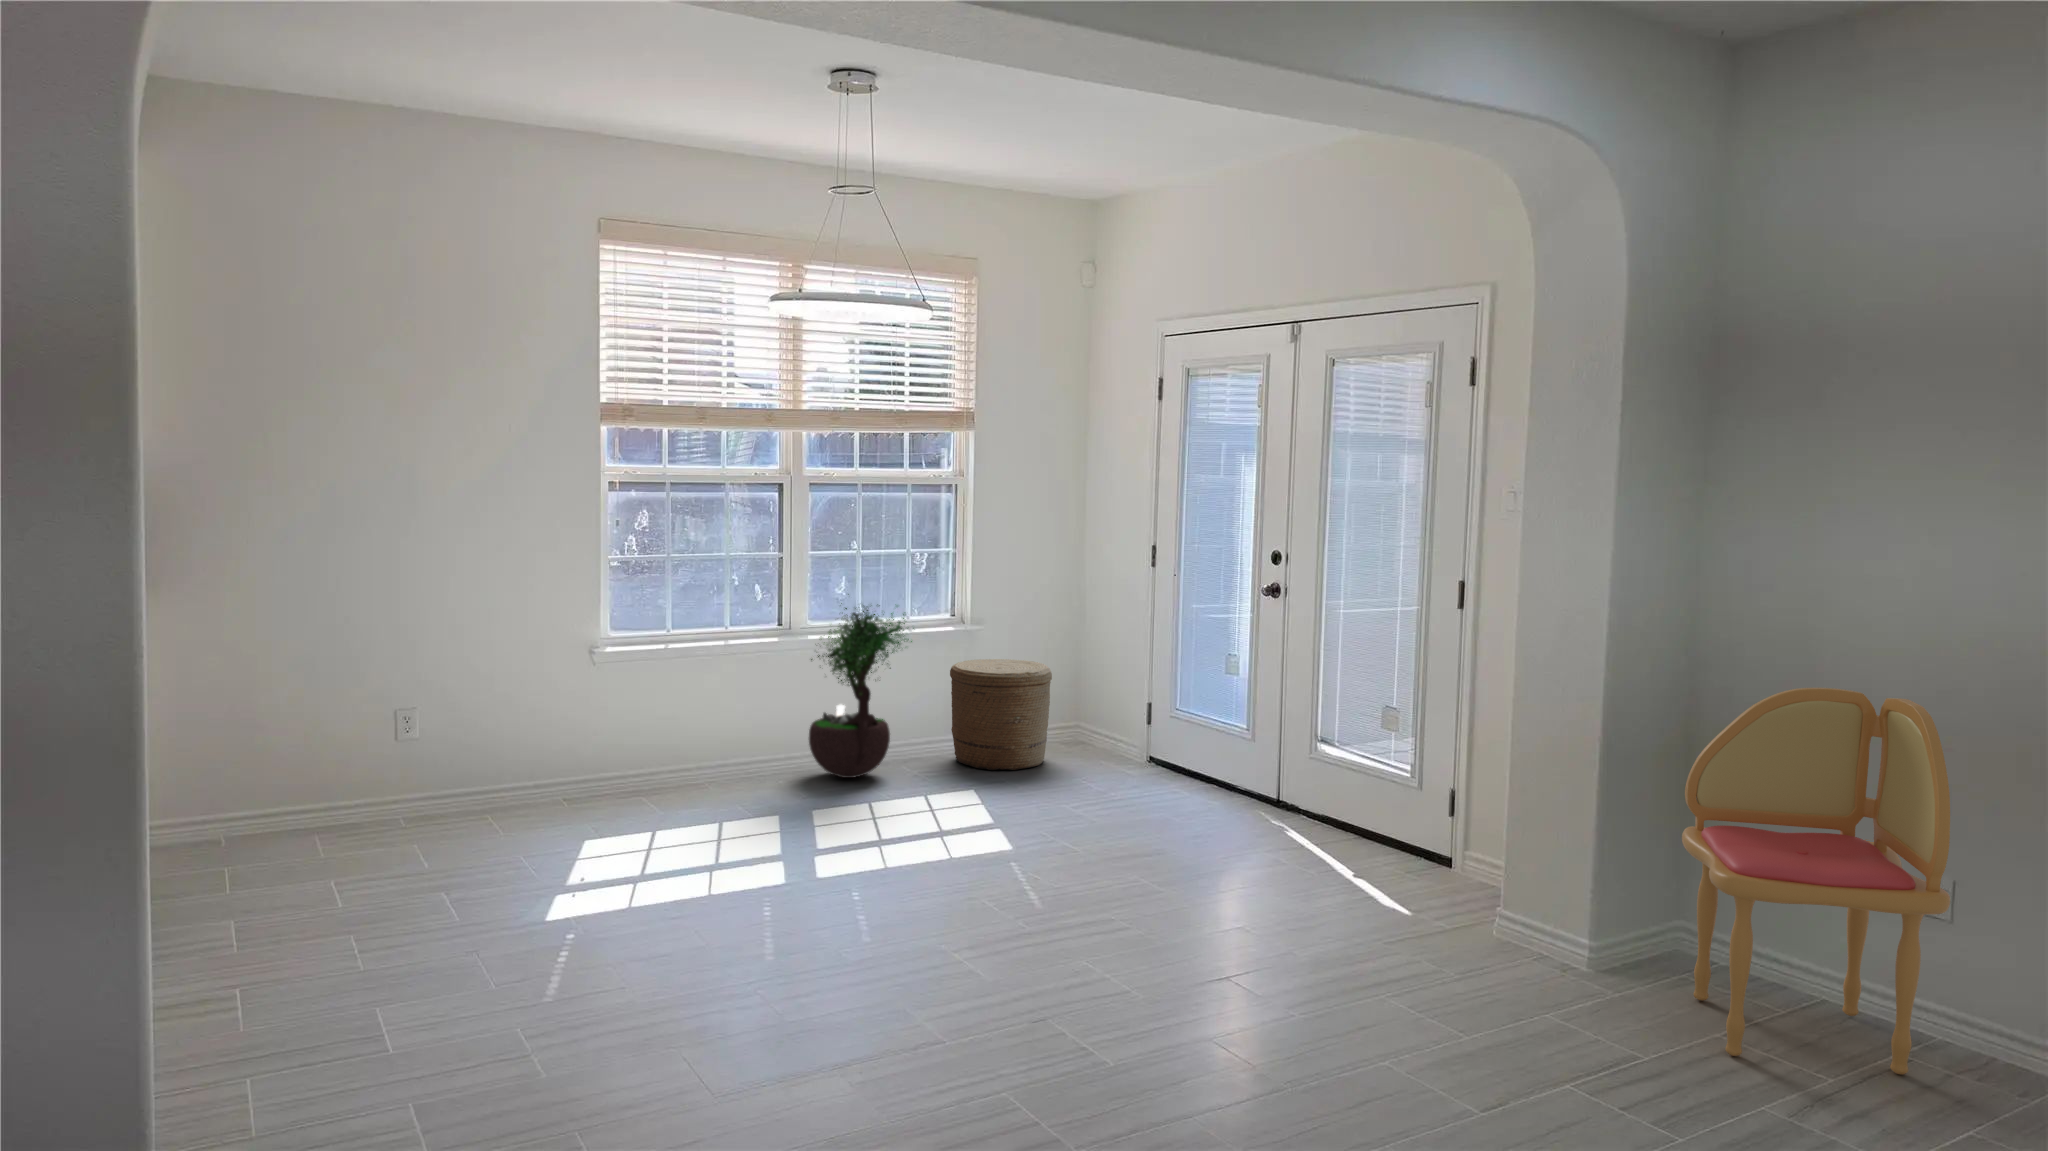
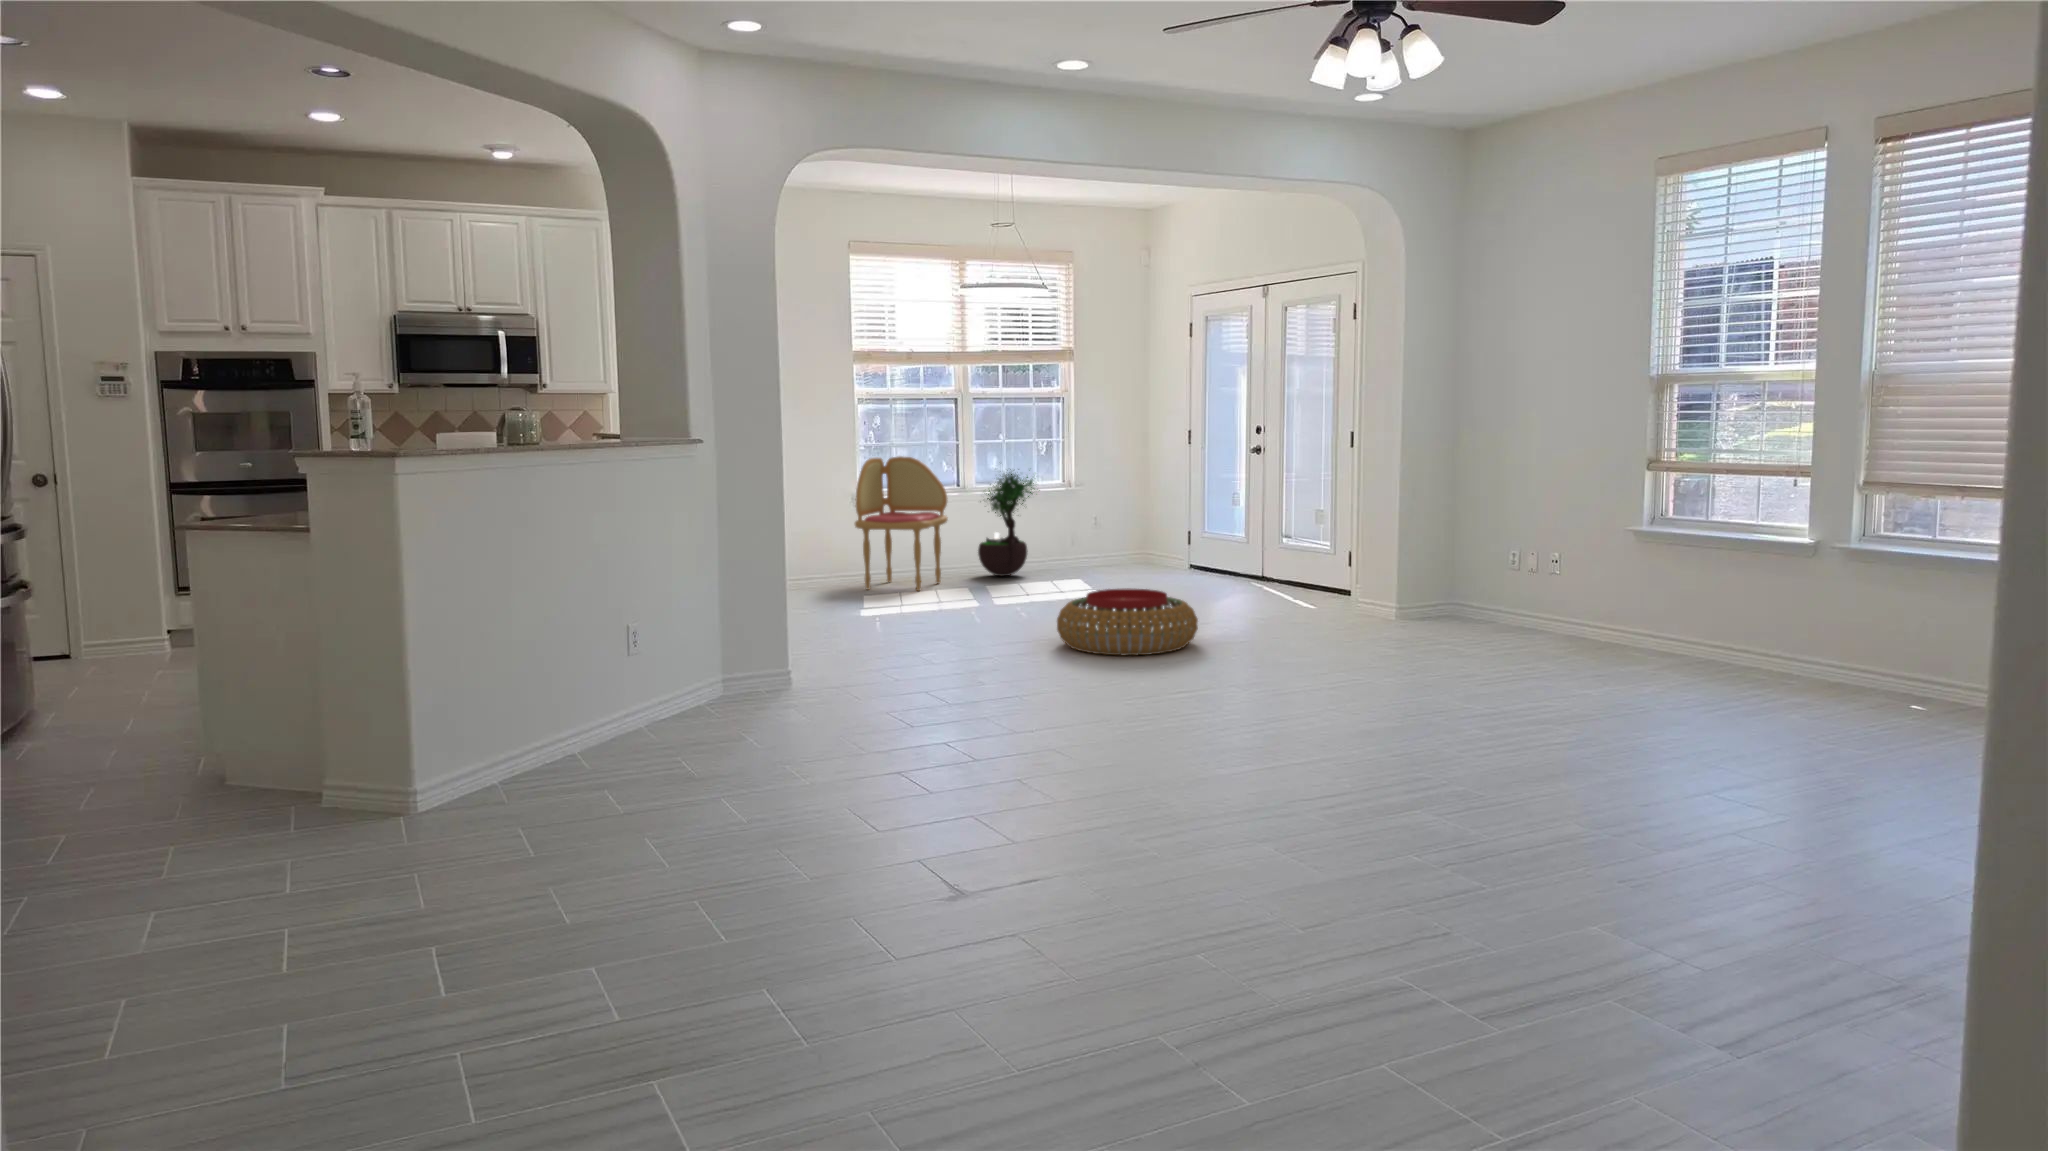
woven basket: present [950,659,1052,770] -> none [1063,507,1127,573]
dining chair: present [1682,688,1950,1074] -> present [855,456,948,591]
pouf: none [920,907,1208,1088] -> present [1057,588,1198,655]

